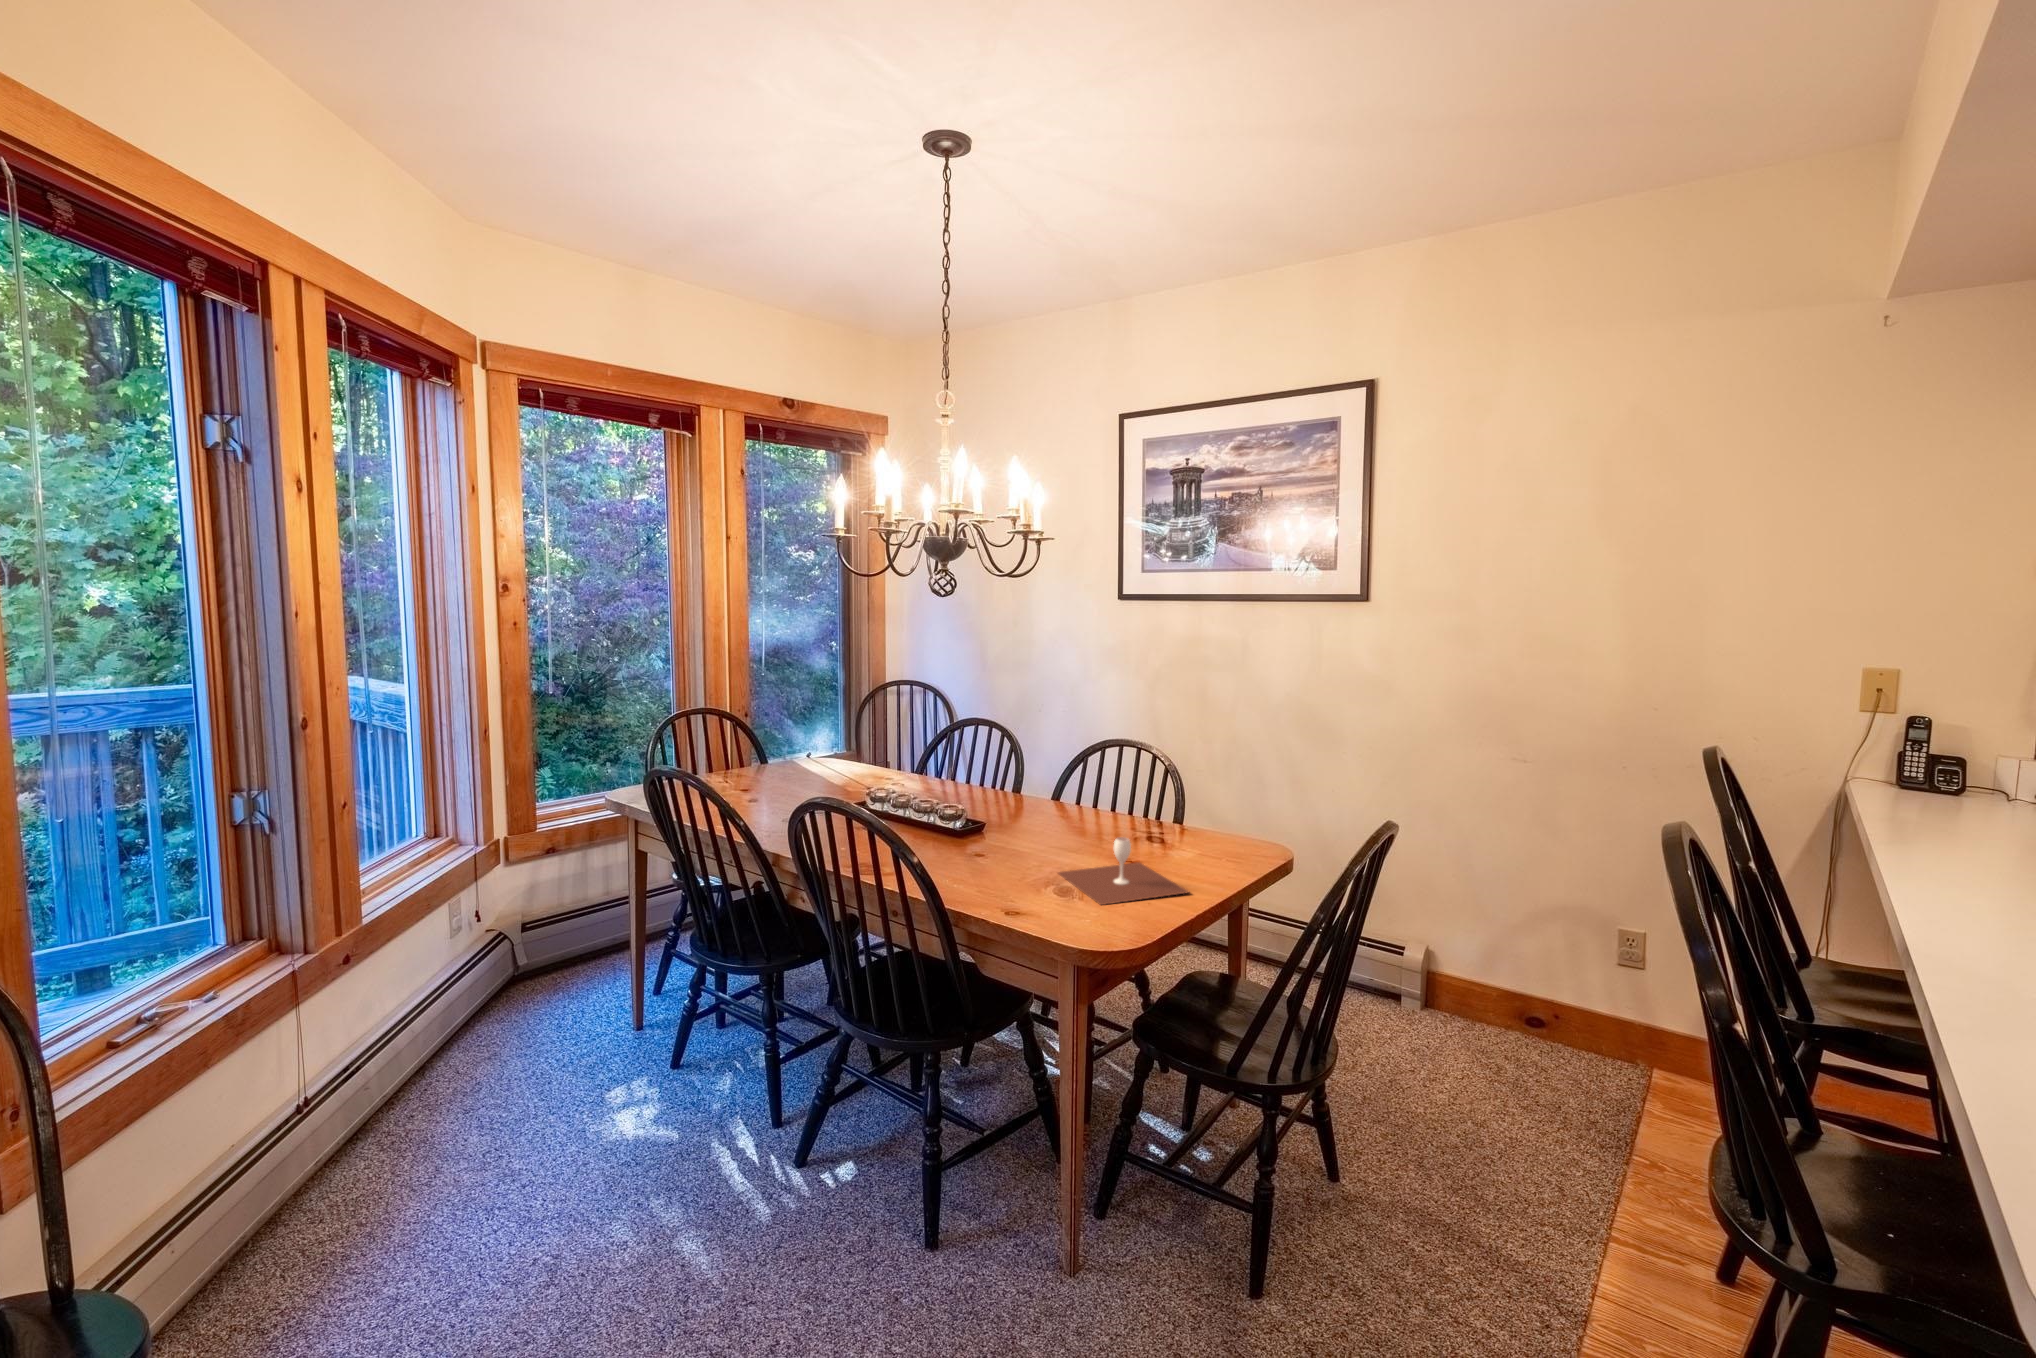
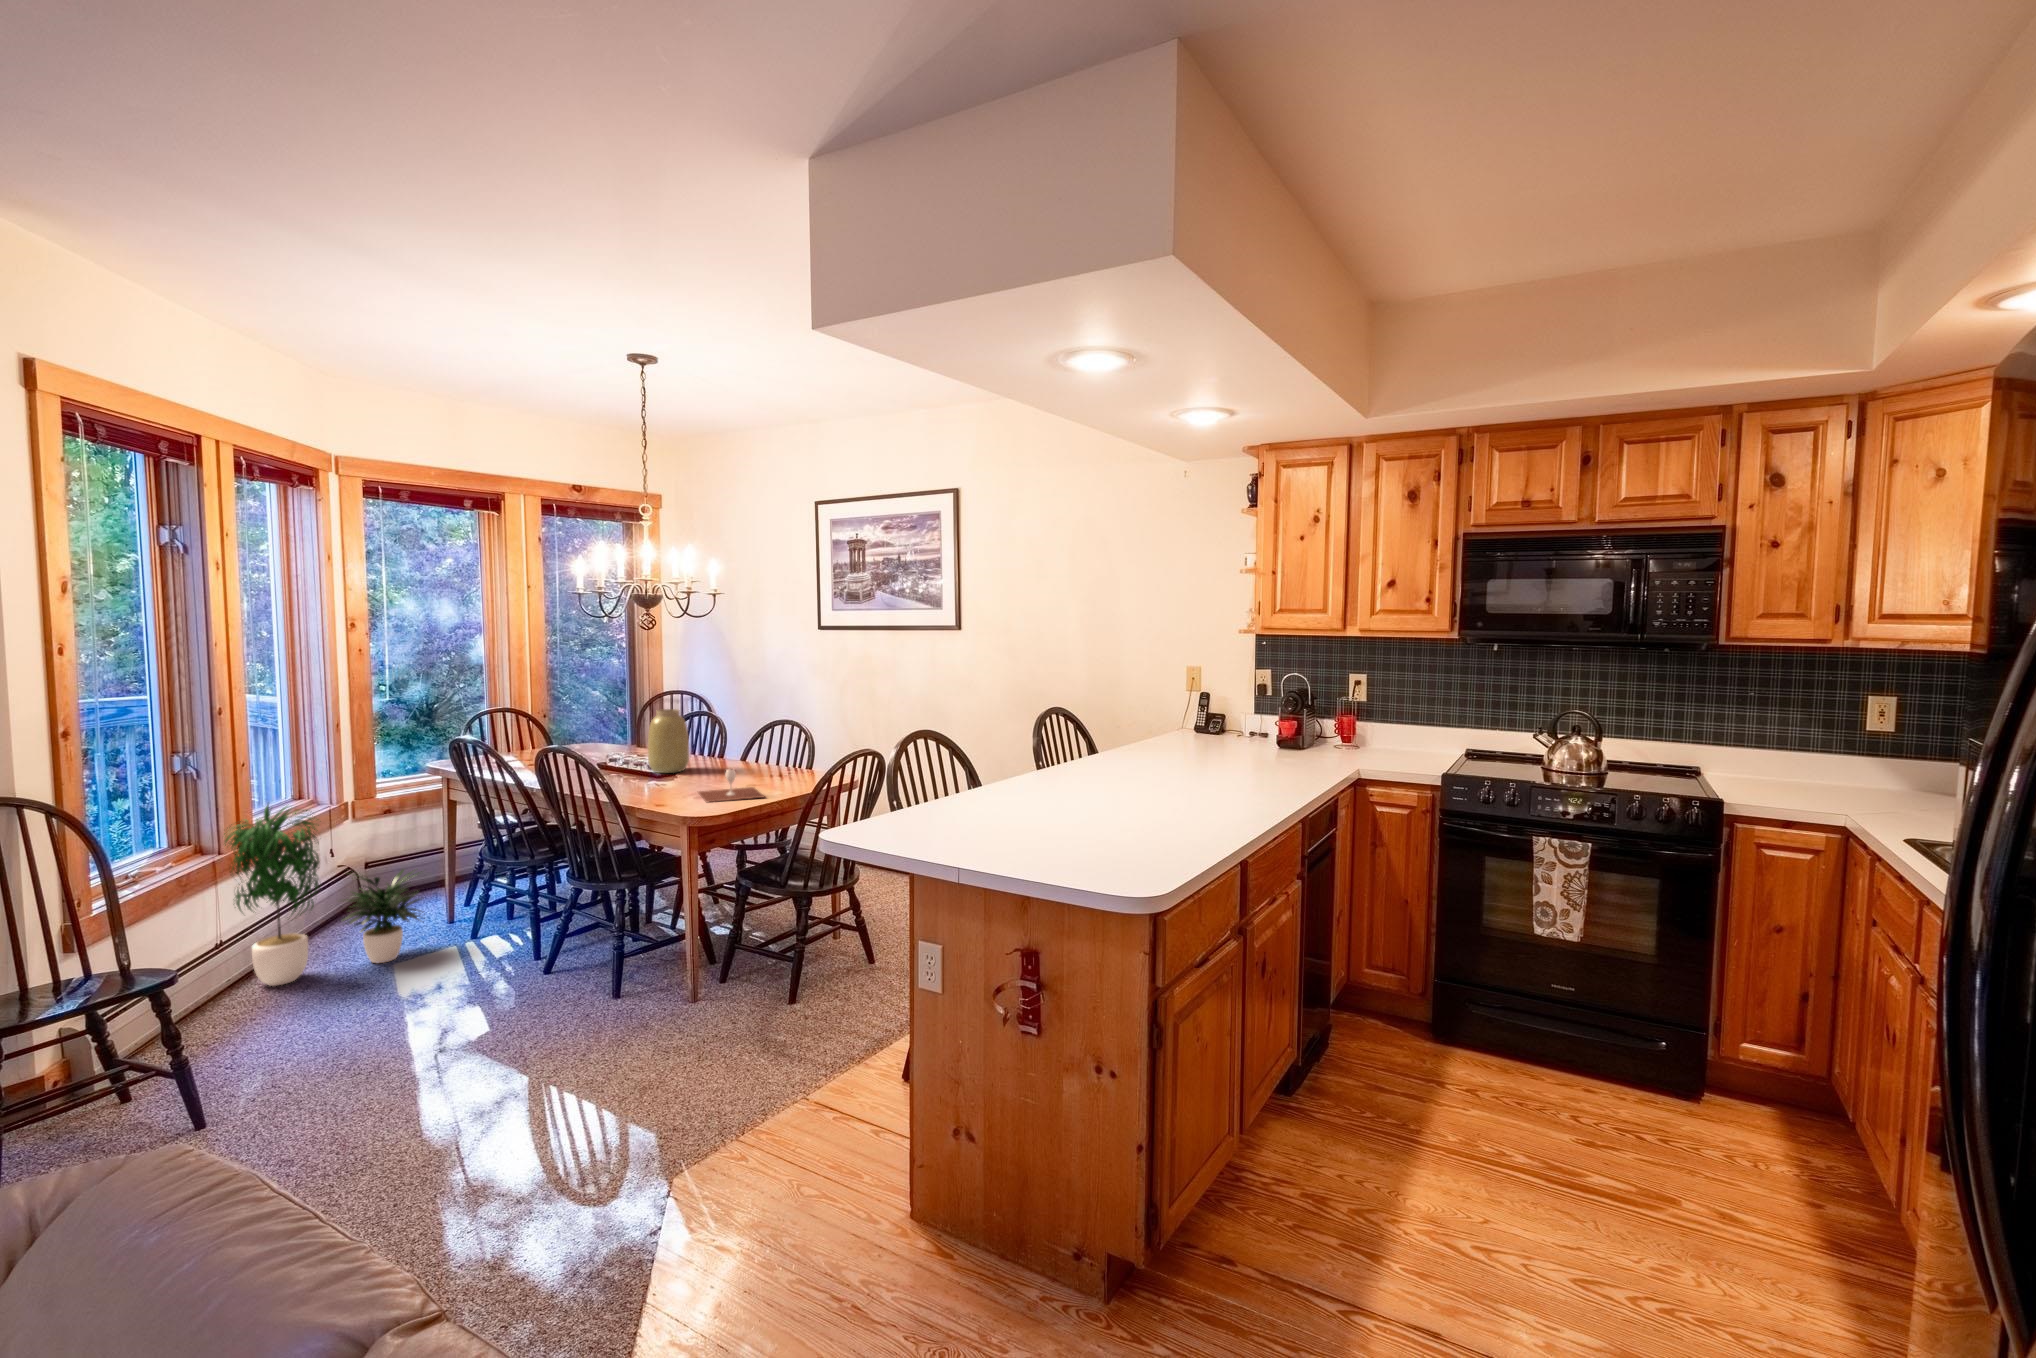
vase: none [938,721,998,824] -> present [648,709,689,773]
potted plant: none [299,874,616,1174] -> present [224,804,423,986]

